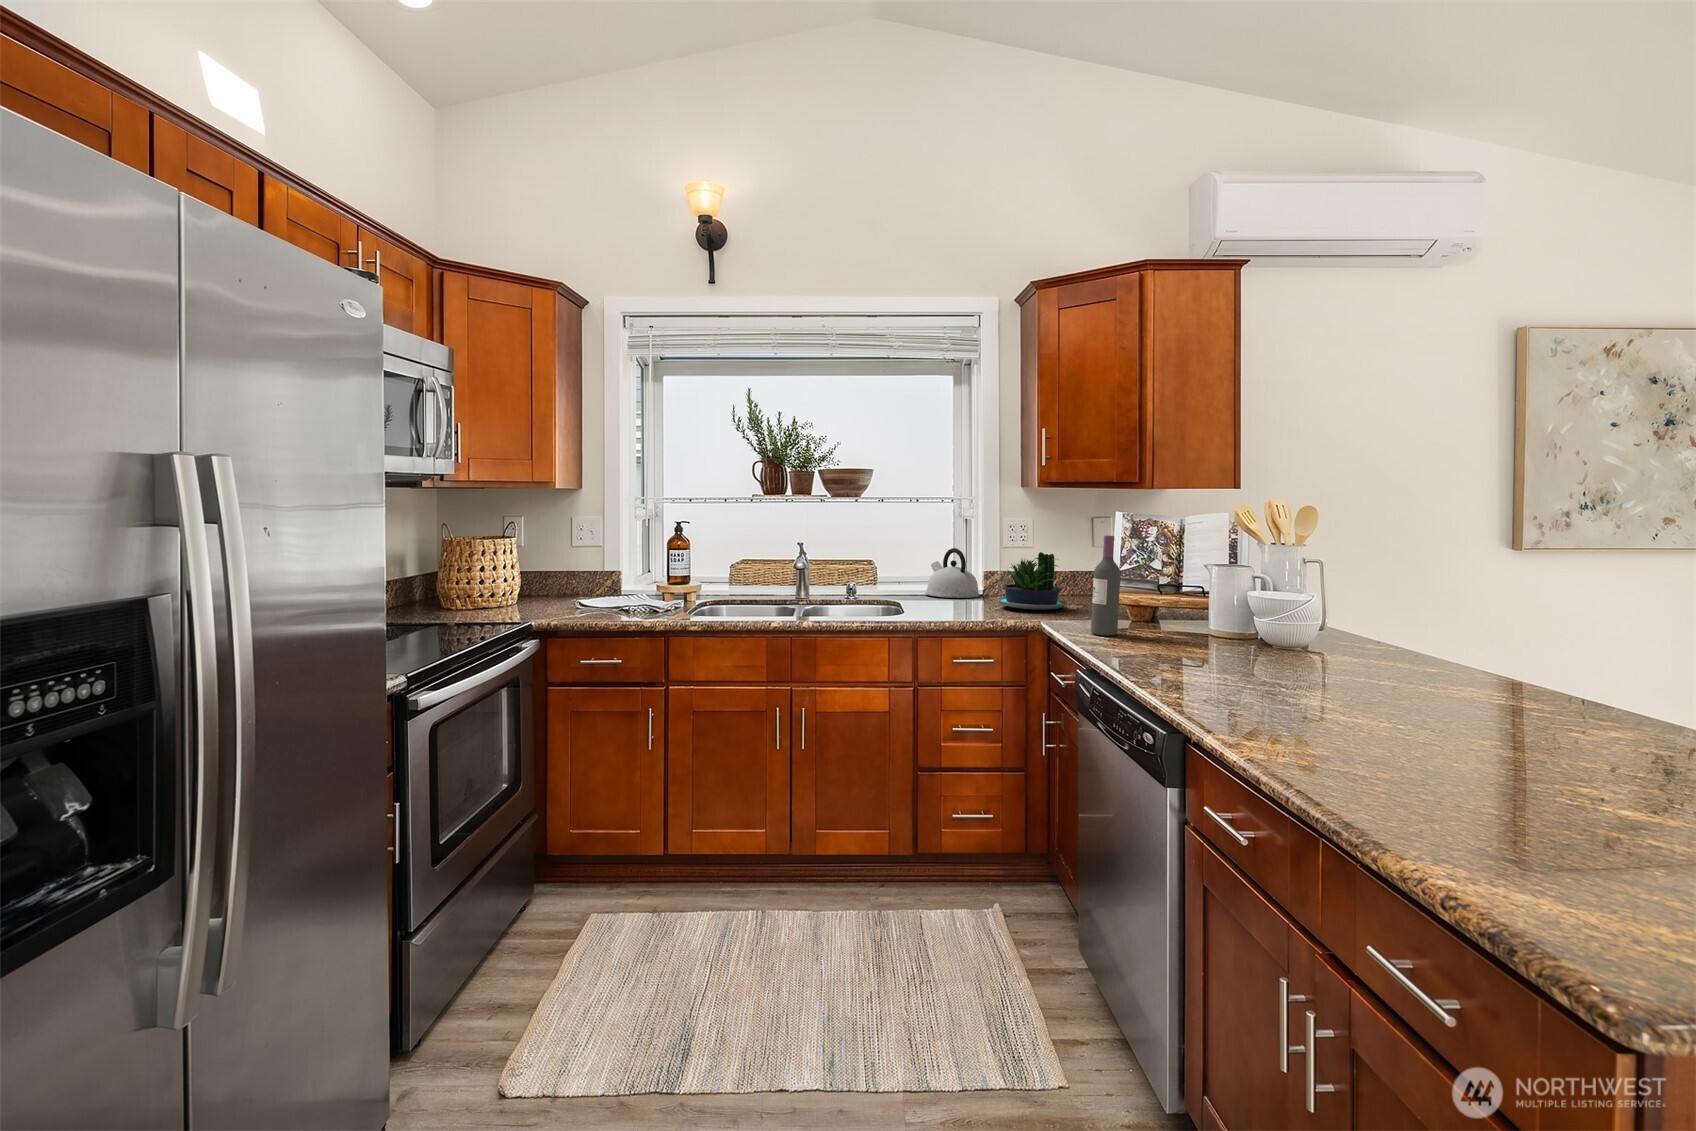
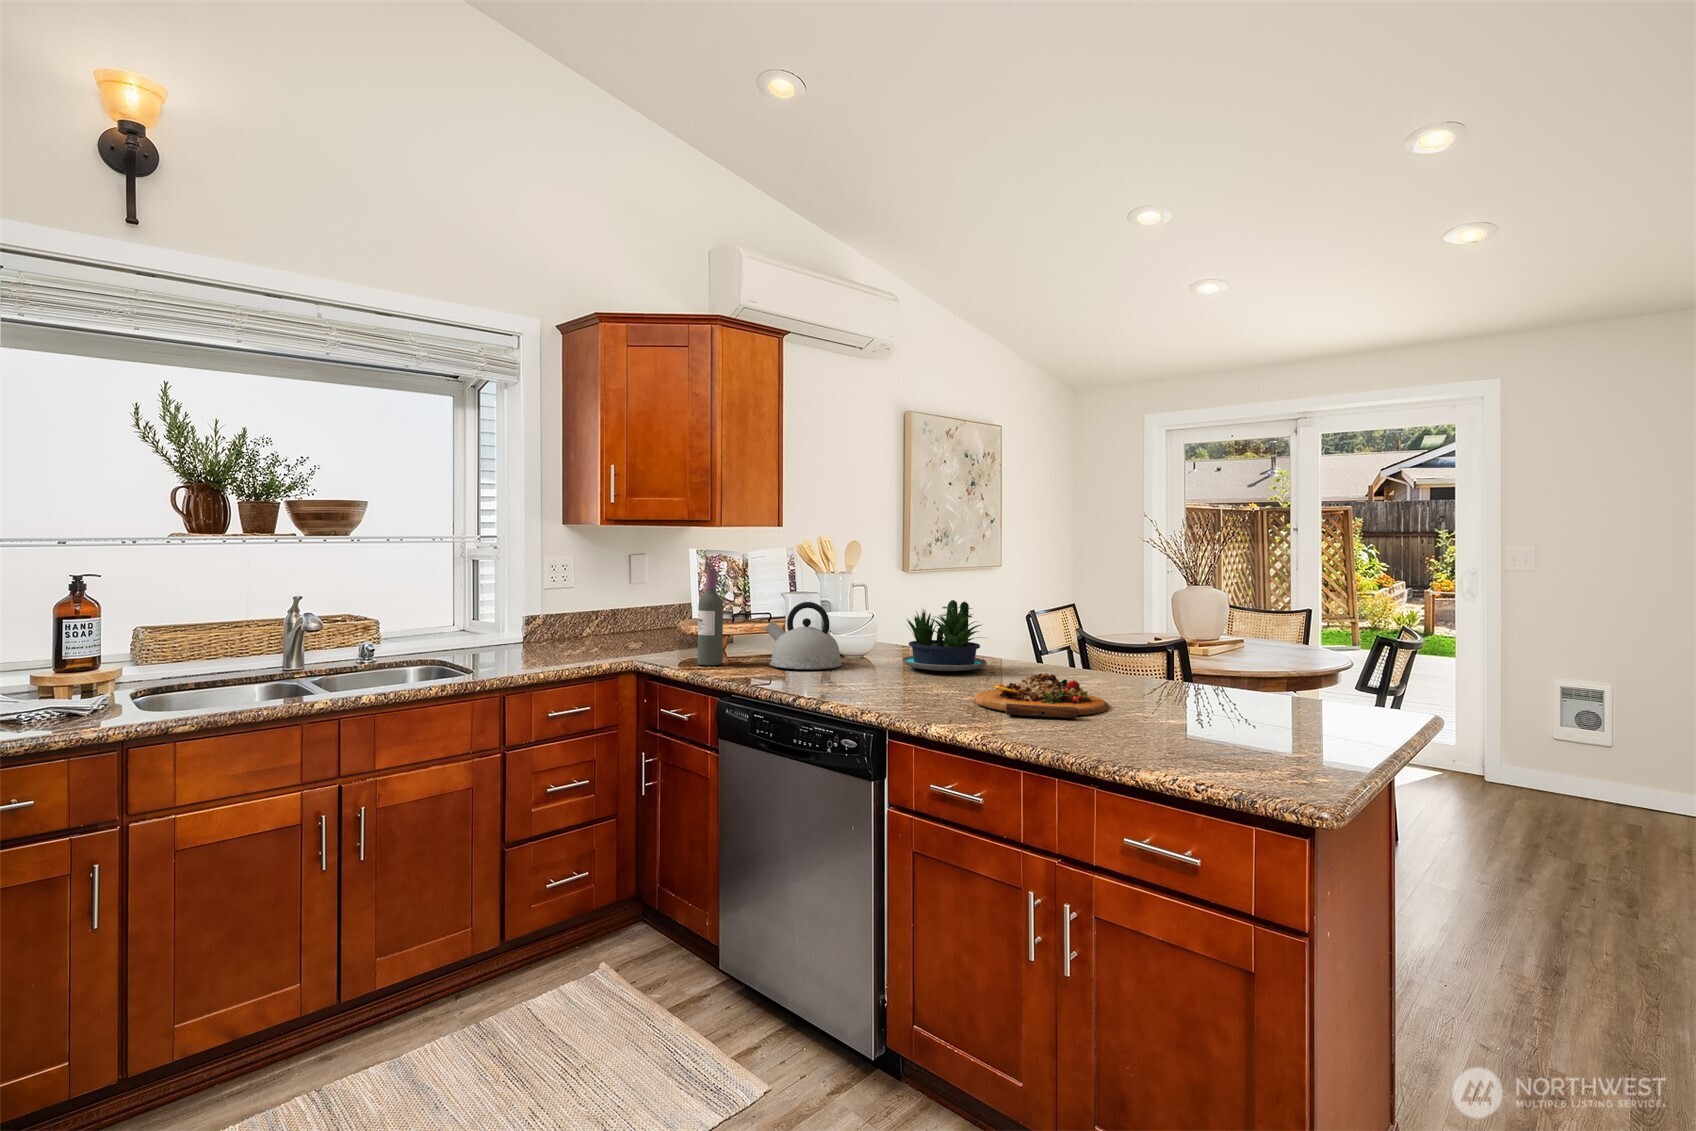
kettle: present [925,548,980,598] -> present [765,602,842,669]
potted plant: present [996,552,1067,610] -> present [902,600,987,671]
cutting board: none [1320,699,1542,769] -> present [974,674,1109,719]

